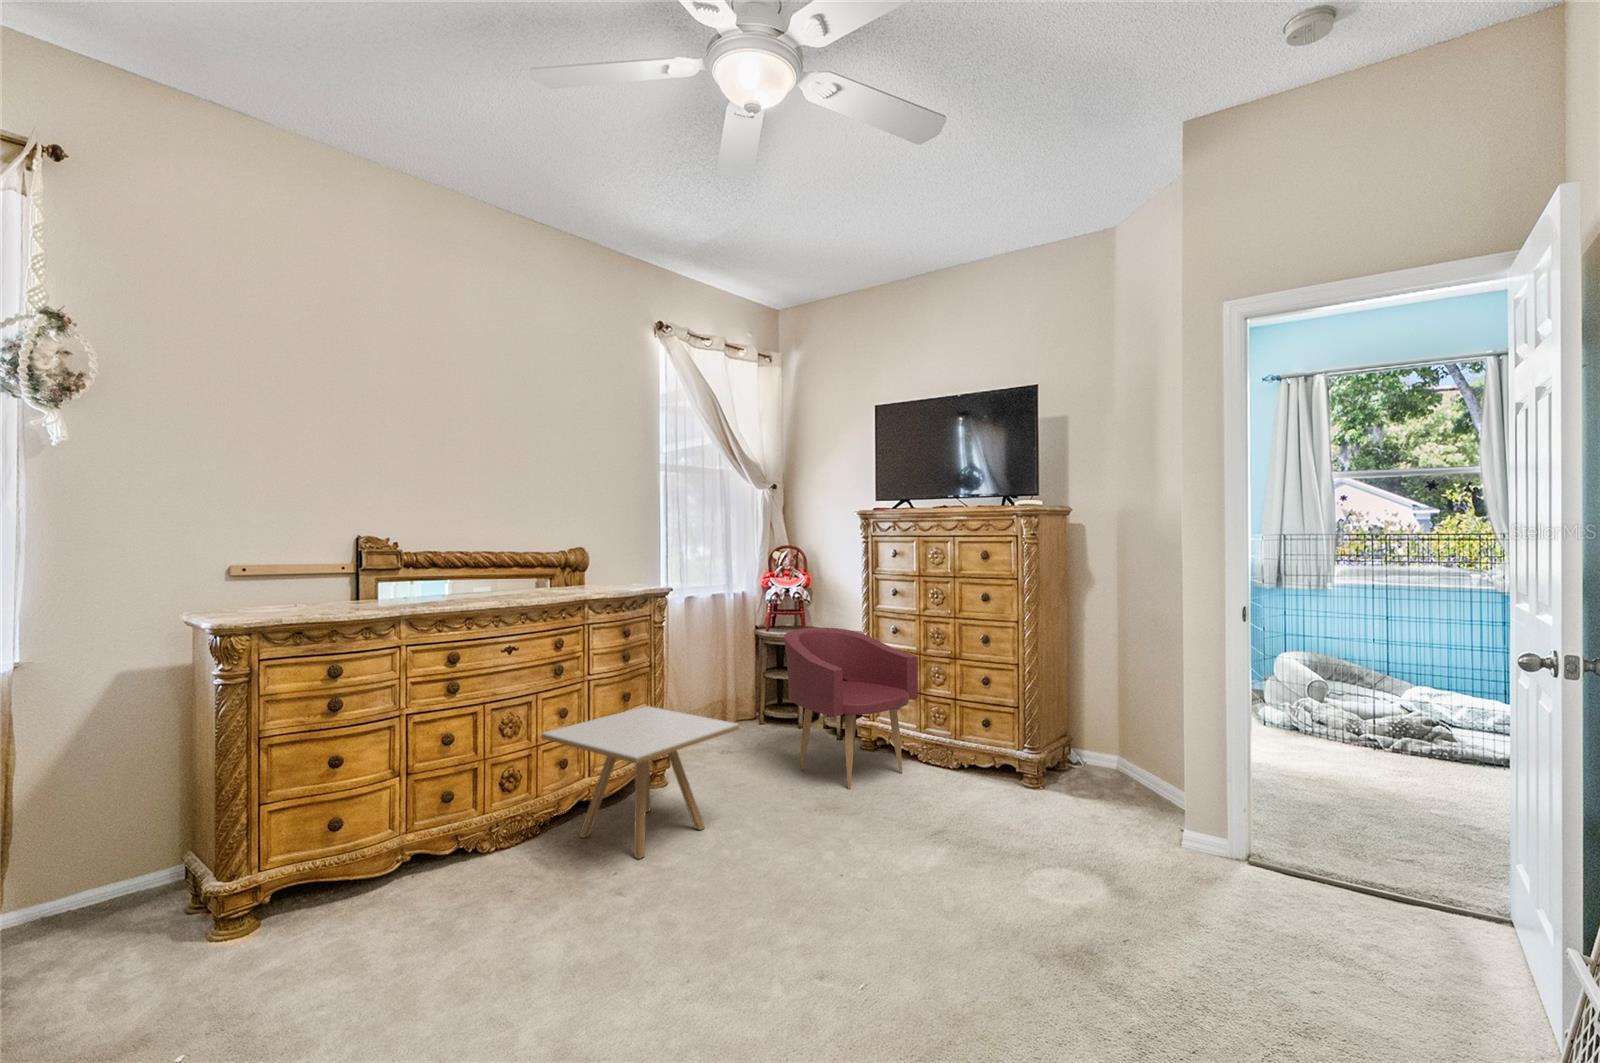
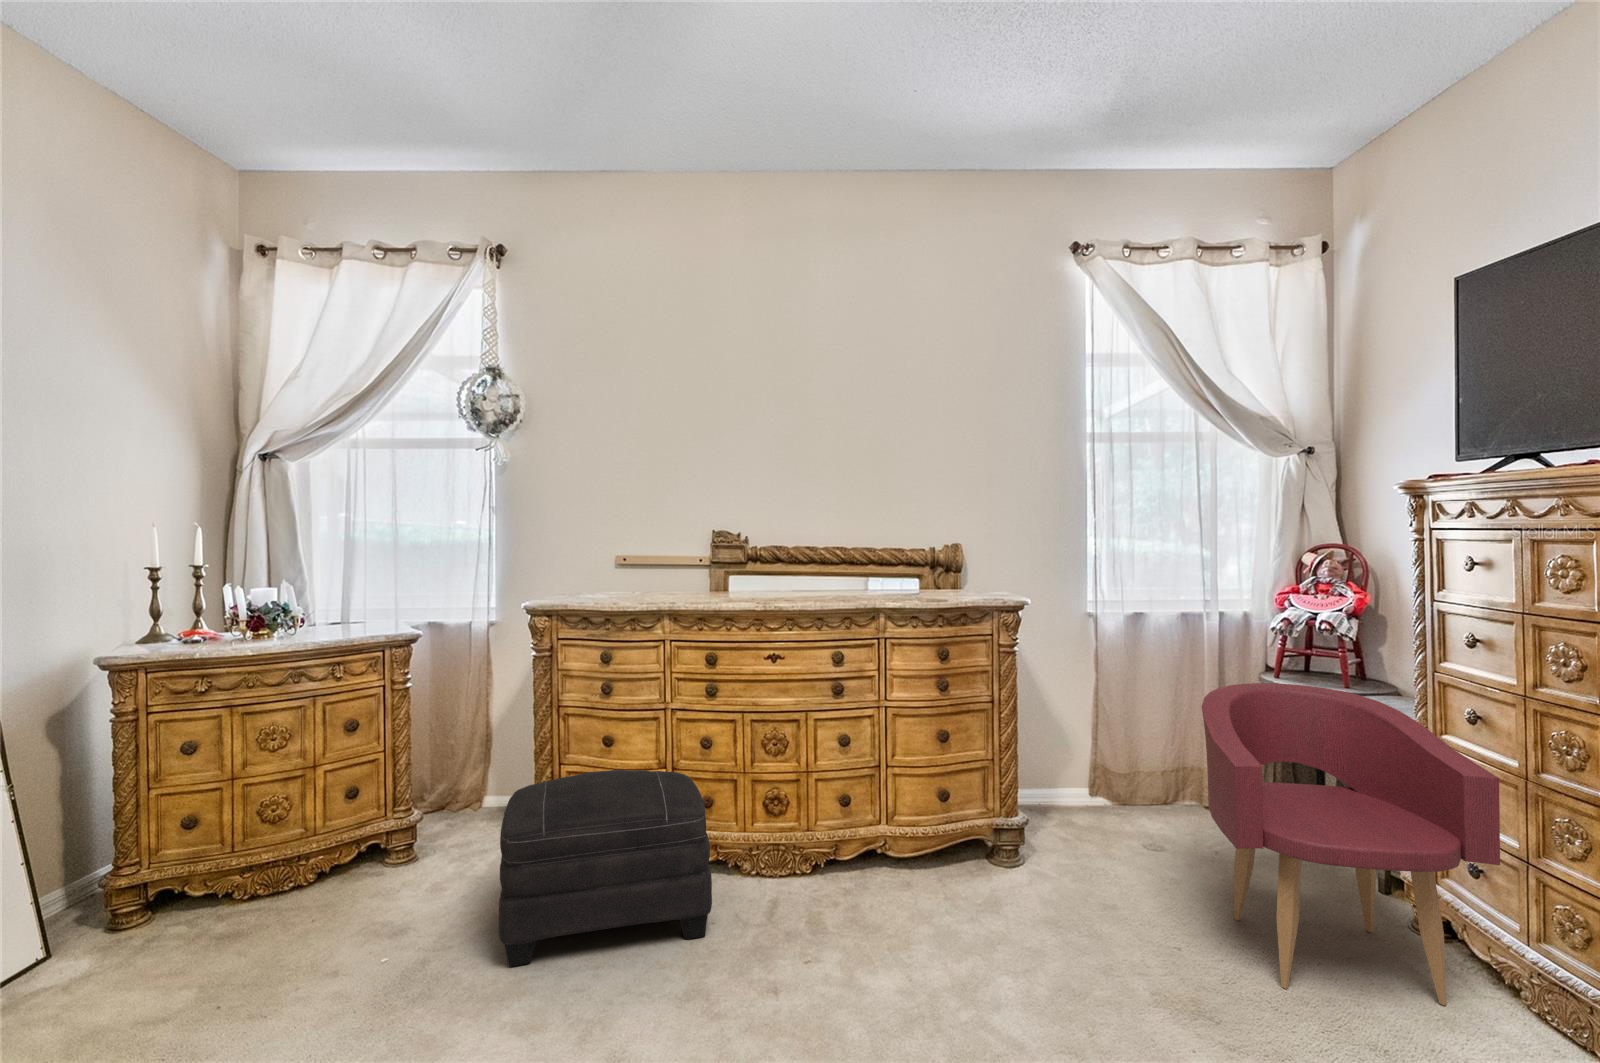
side table: present [541,706,739,859] -> none [809,754,1022,951]
ottoman: none [264,770,524,996] -> present [499,770,712,967]

